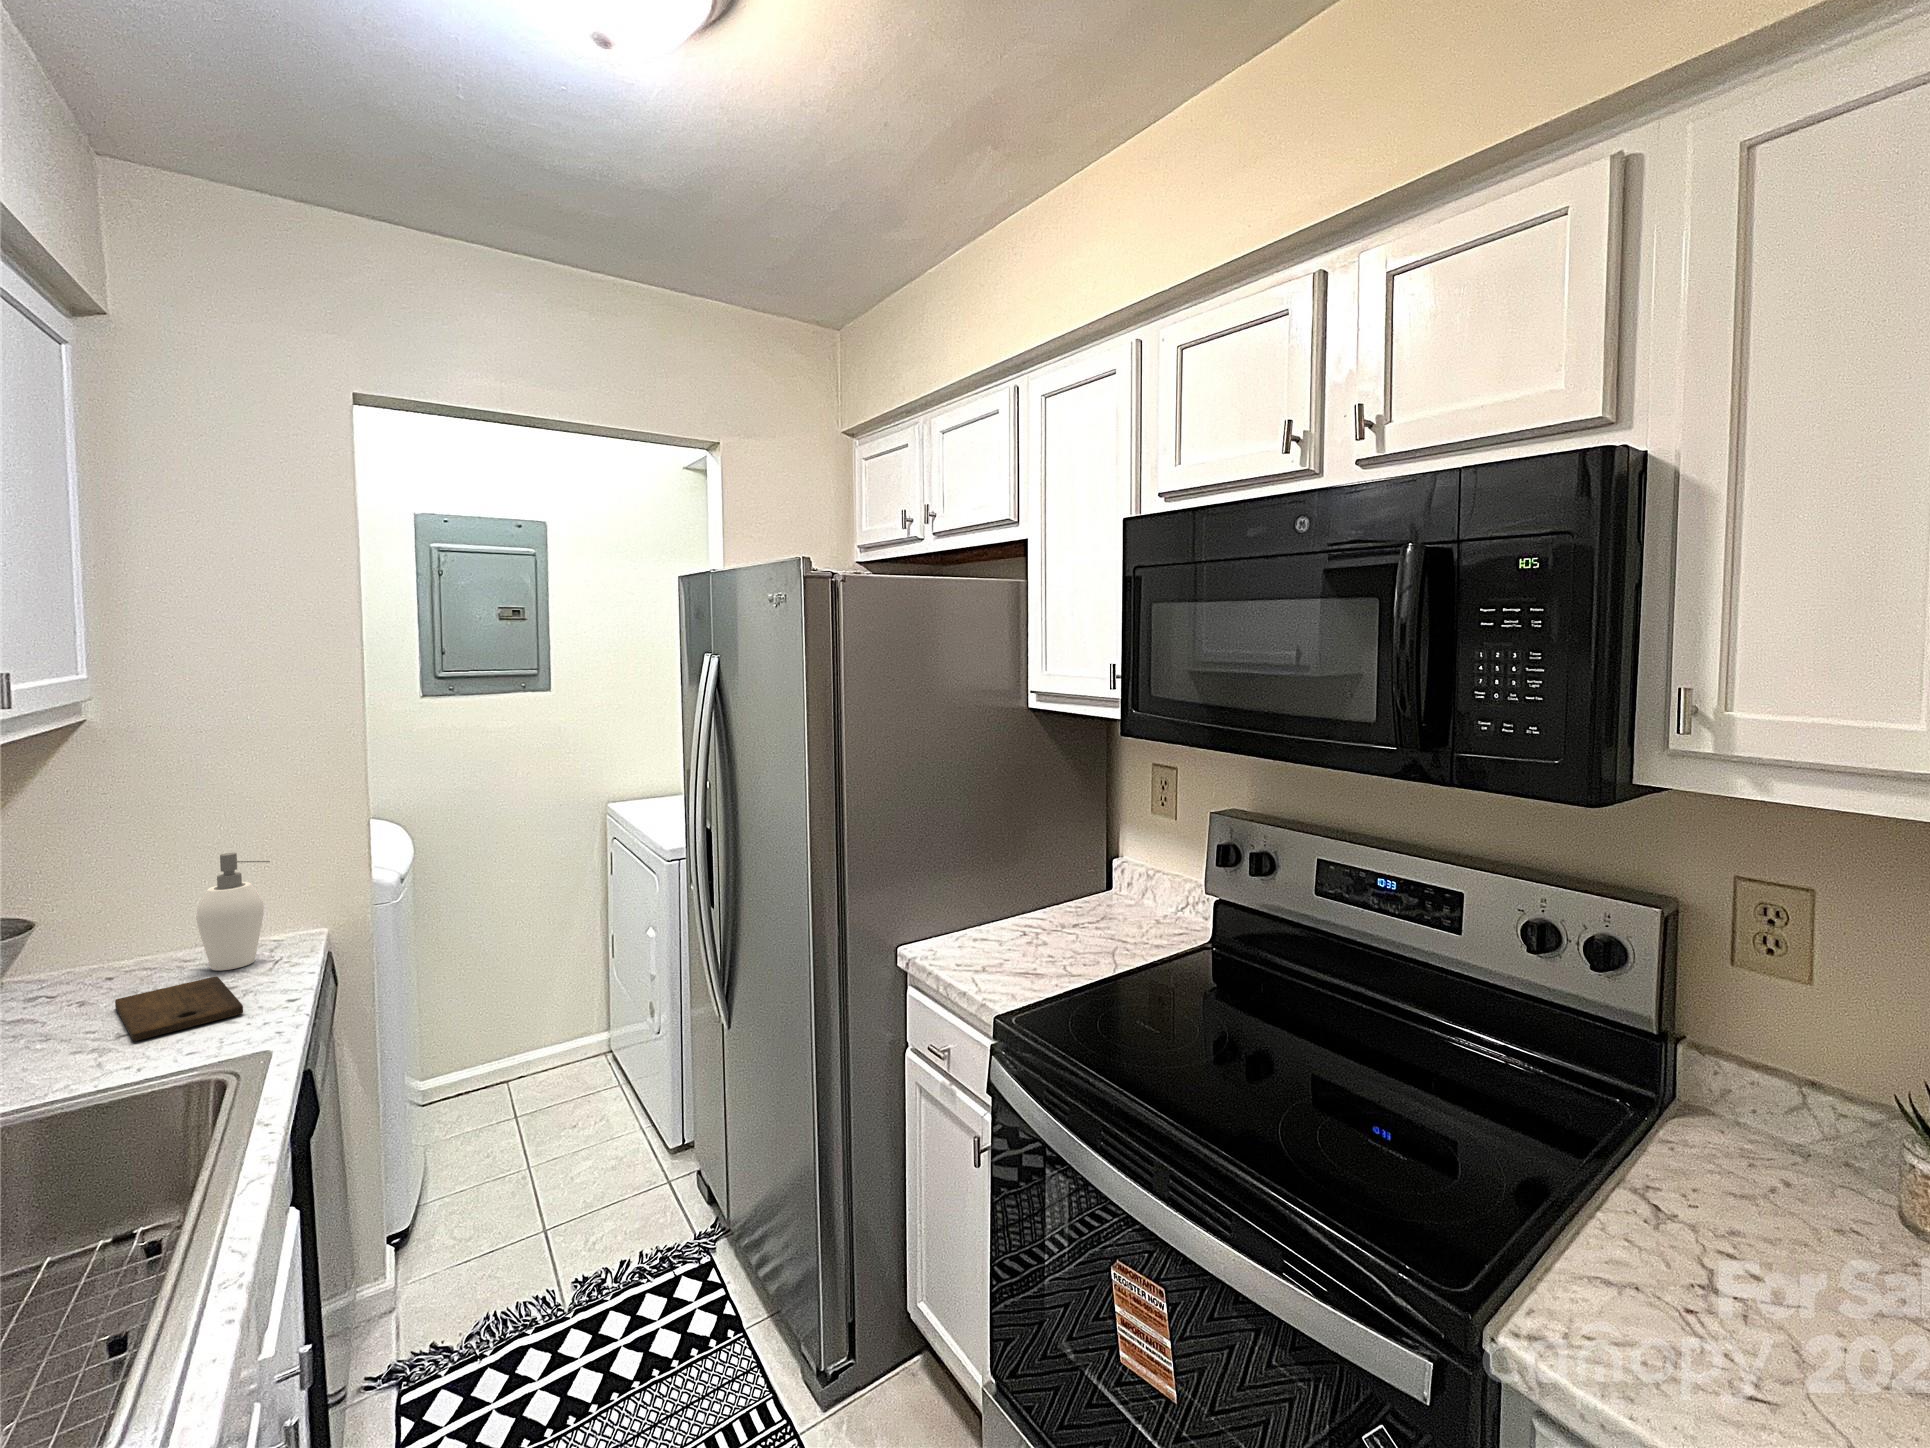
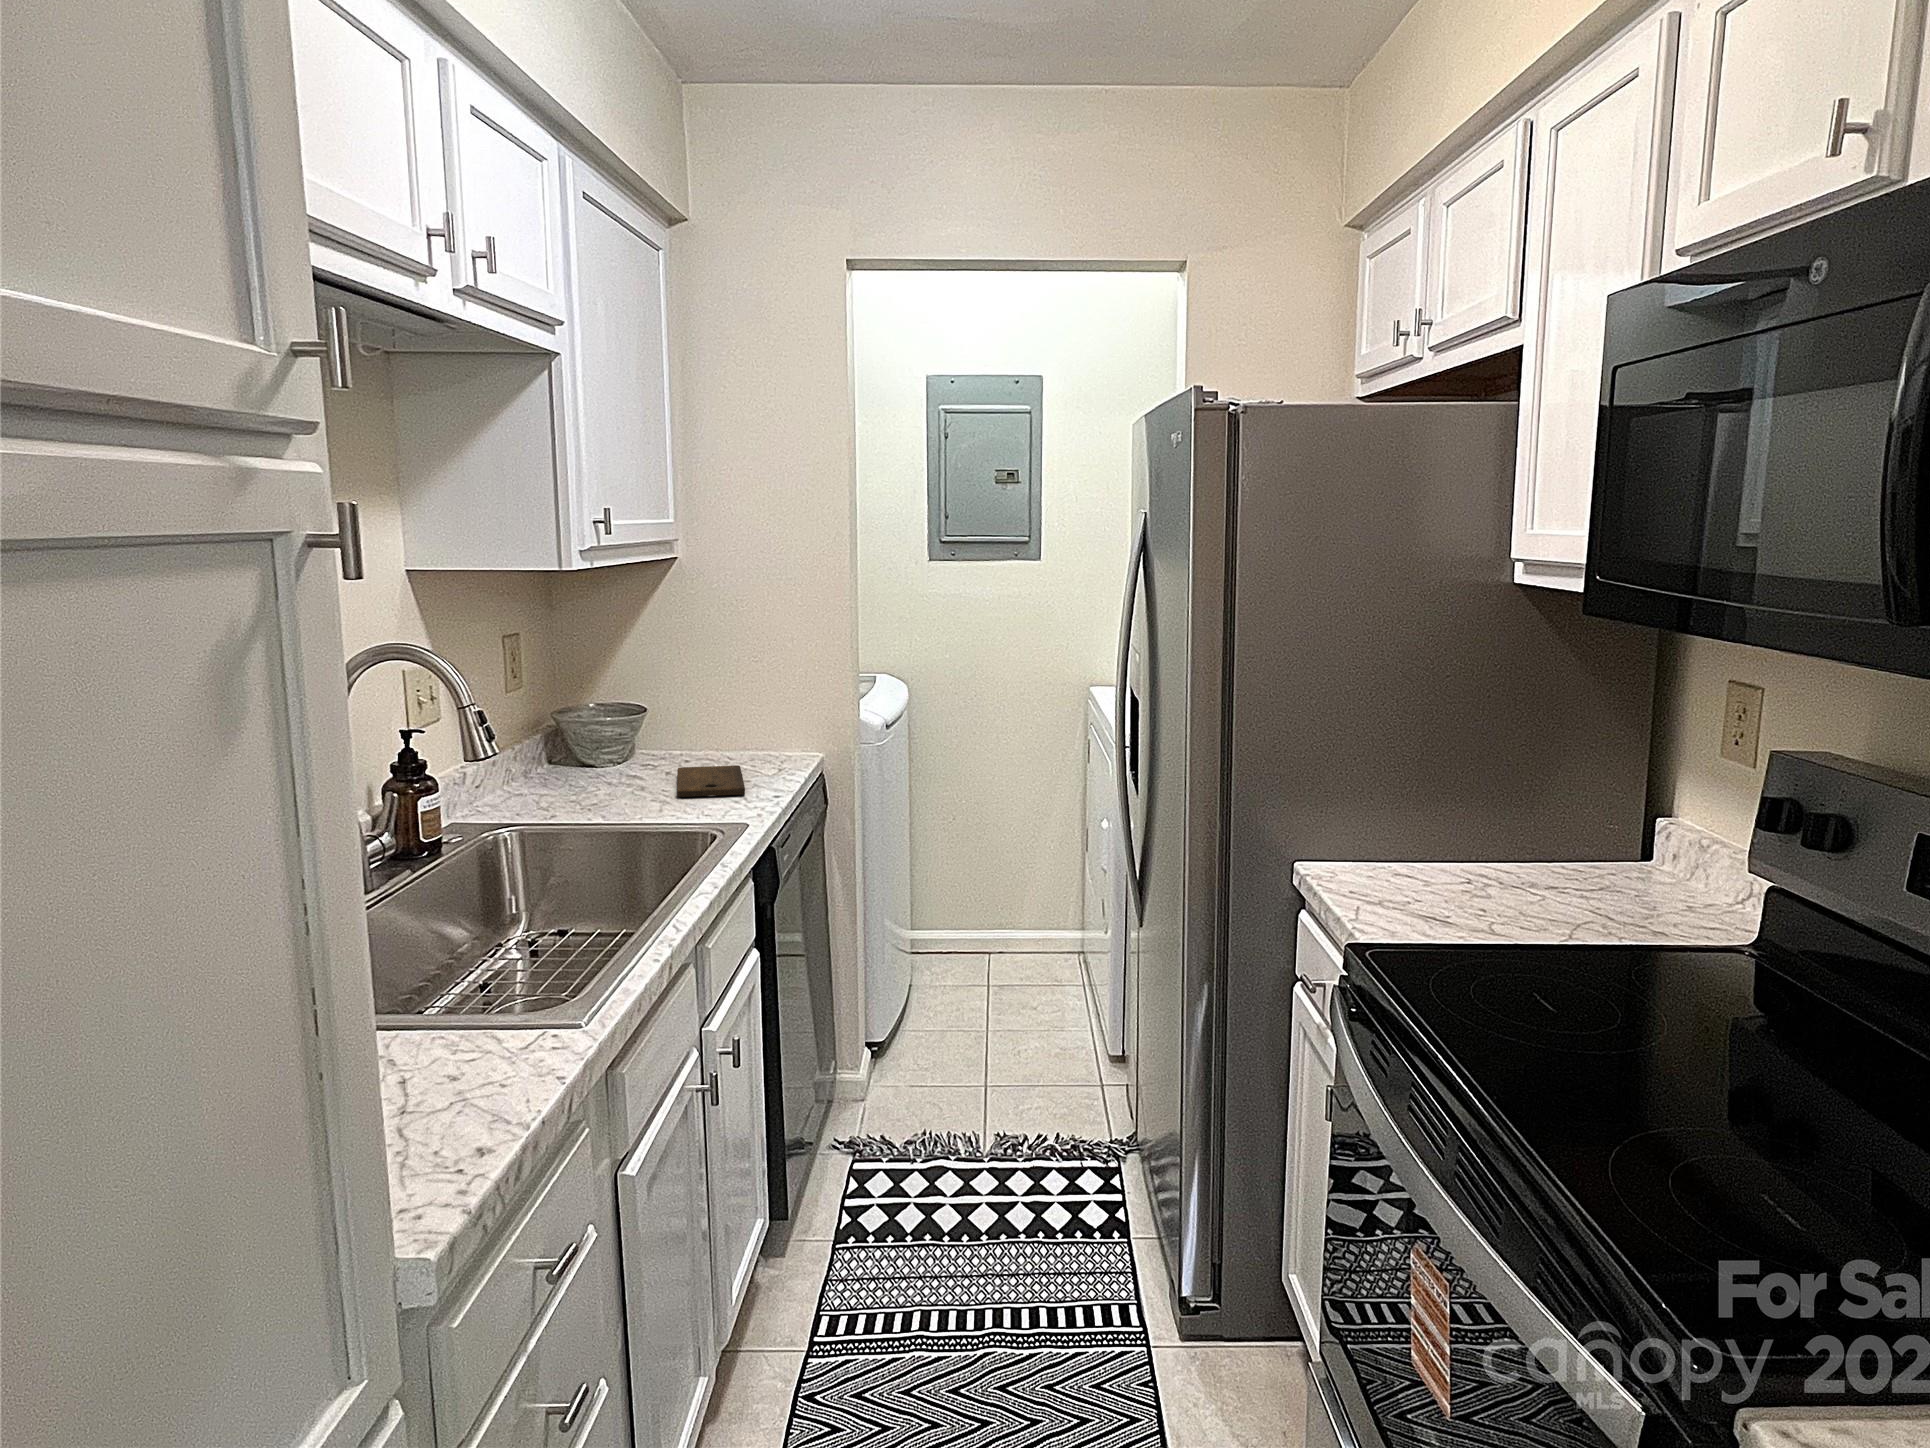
soap dispenser: present [196,853,270,970] -> none [733,666,779,764]

